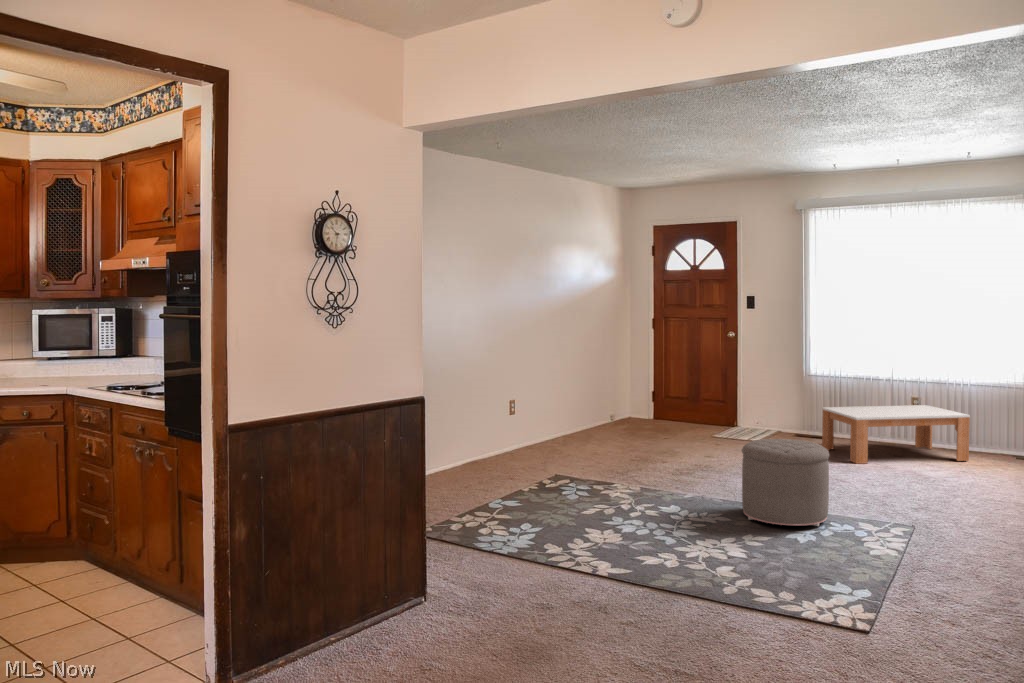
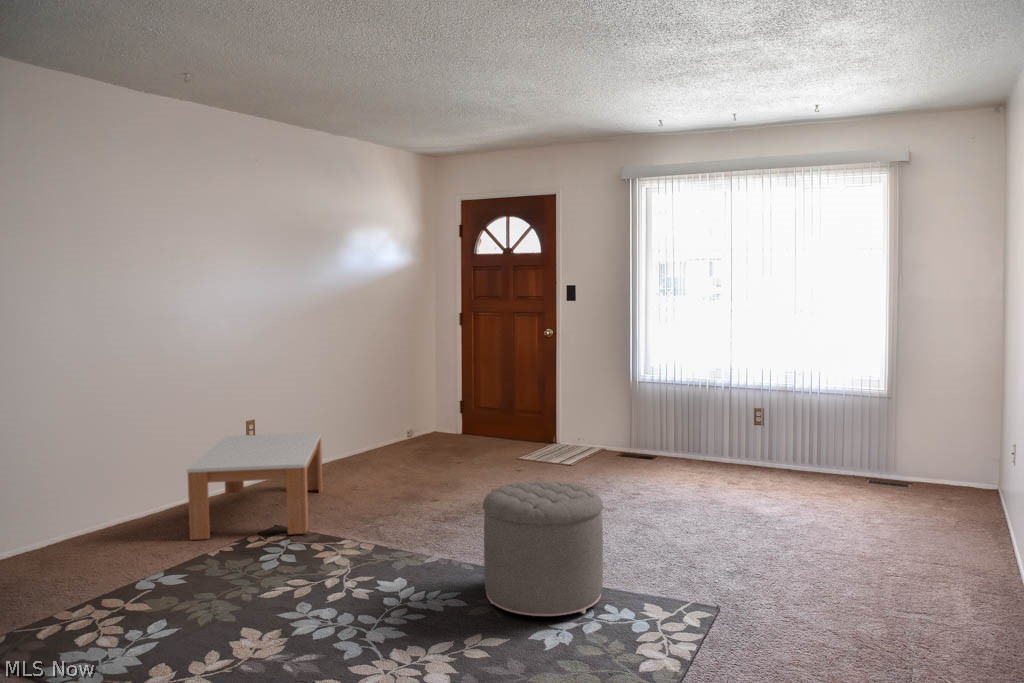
coffee table: present [822,405,970,464] -> present [187,433,322,540]

